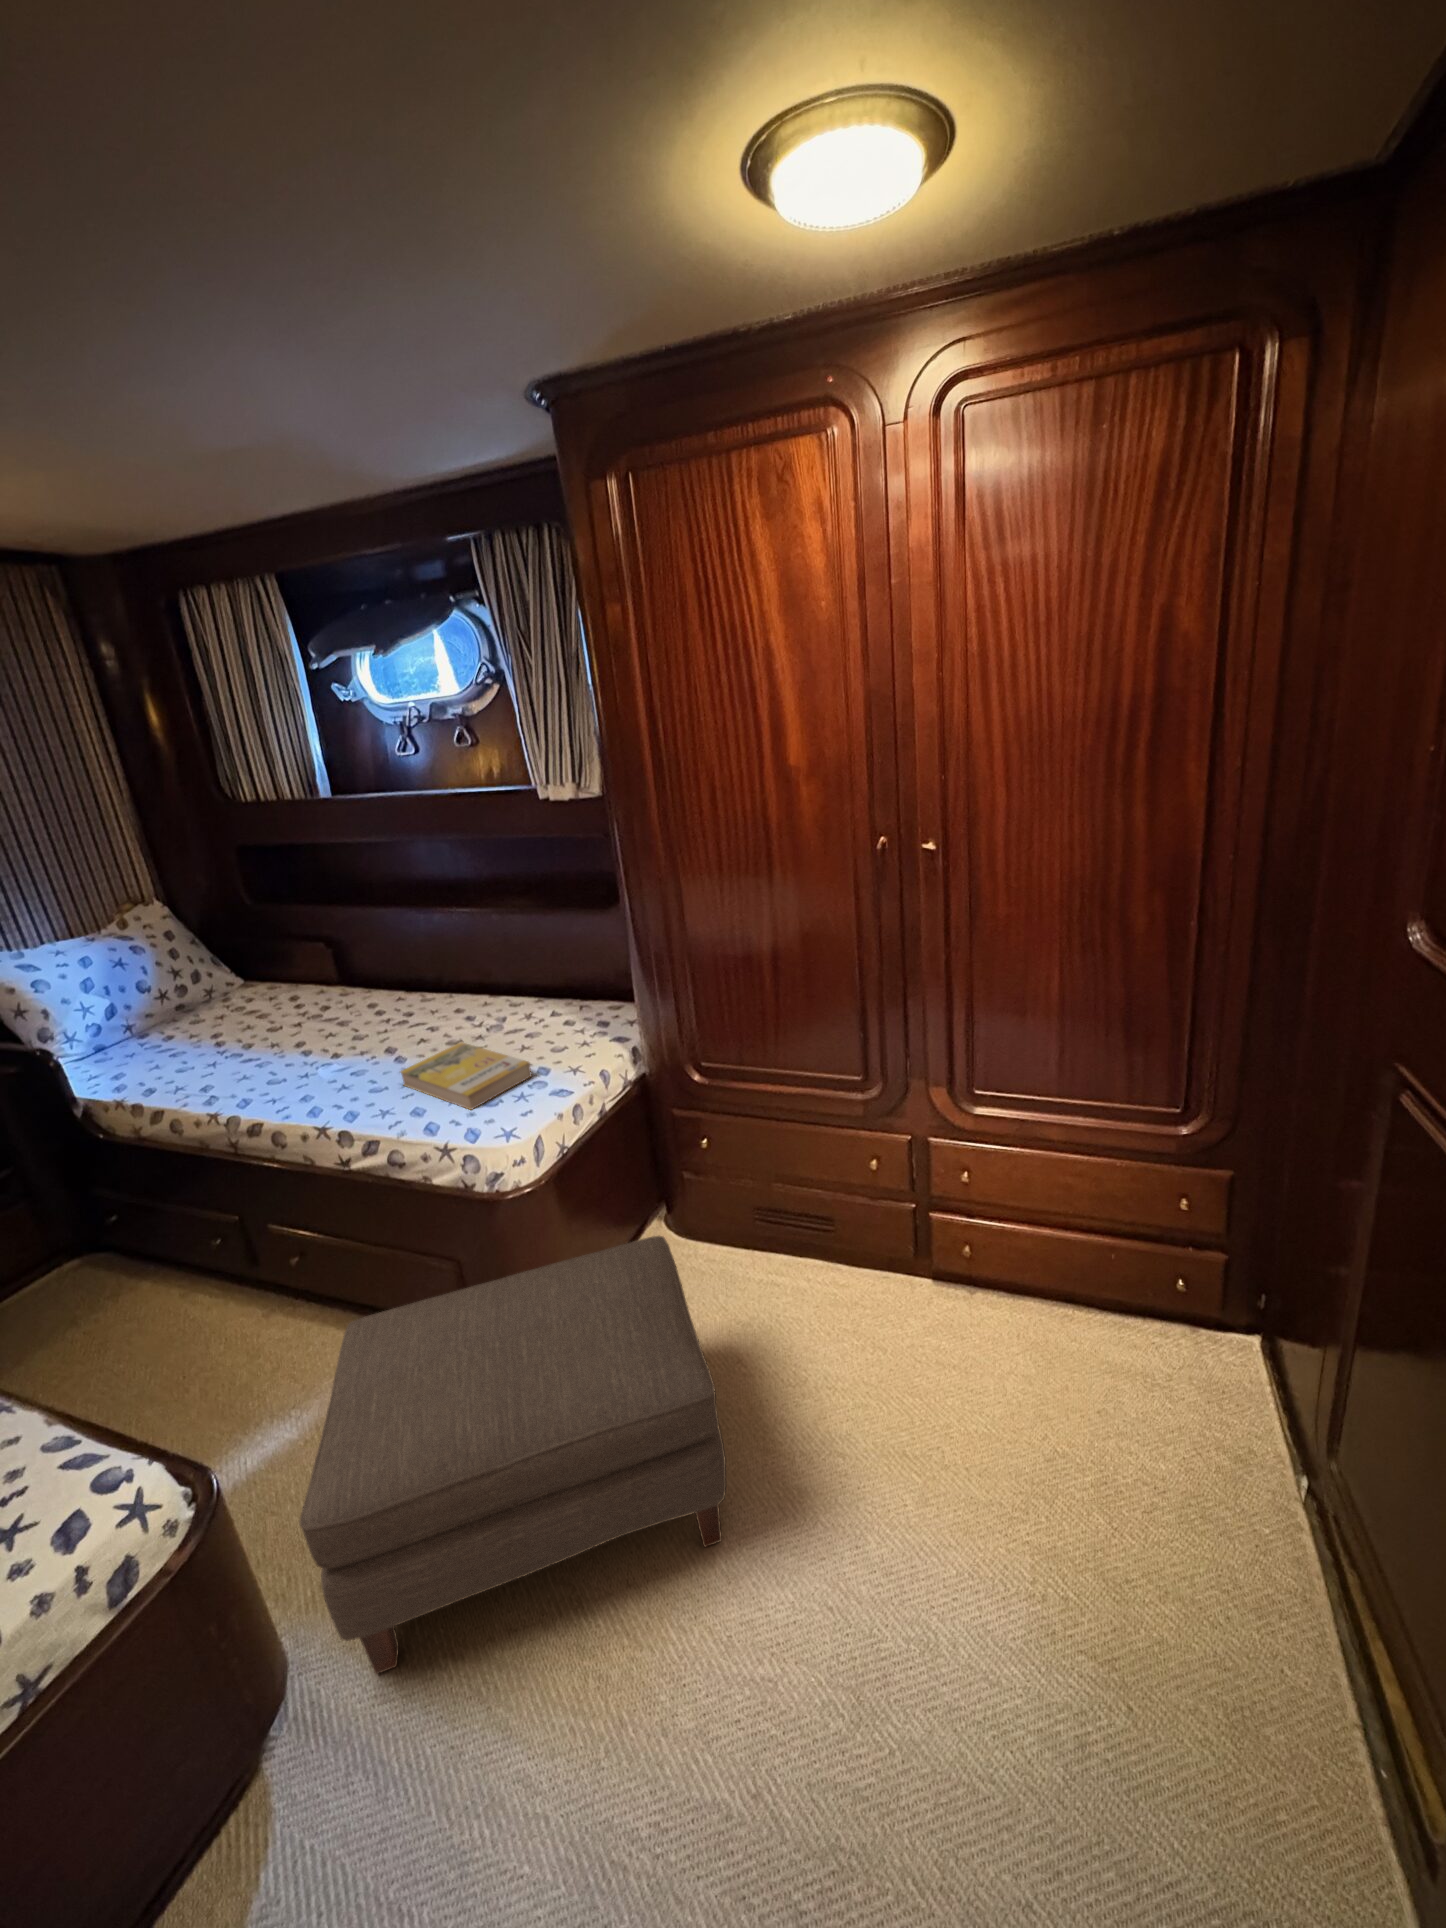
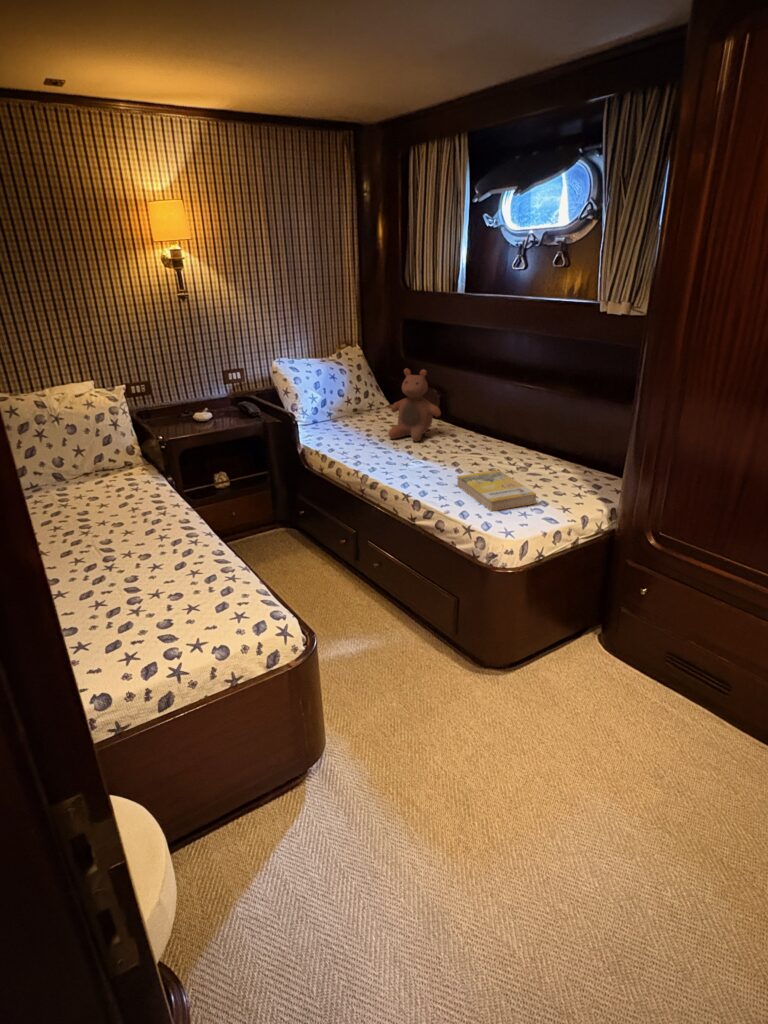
stuffed bear: none [250,919,342,1039] -> present [388,368,441,441]
ottoman: present [299,1236,726,1674] -> none [346,602,590,824]

